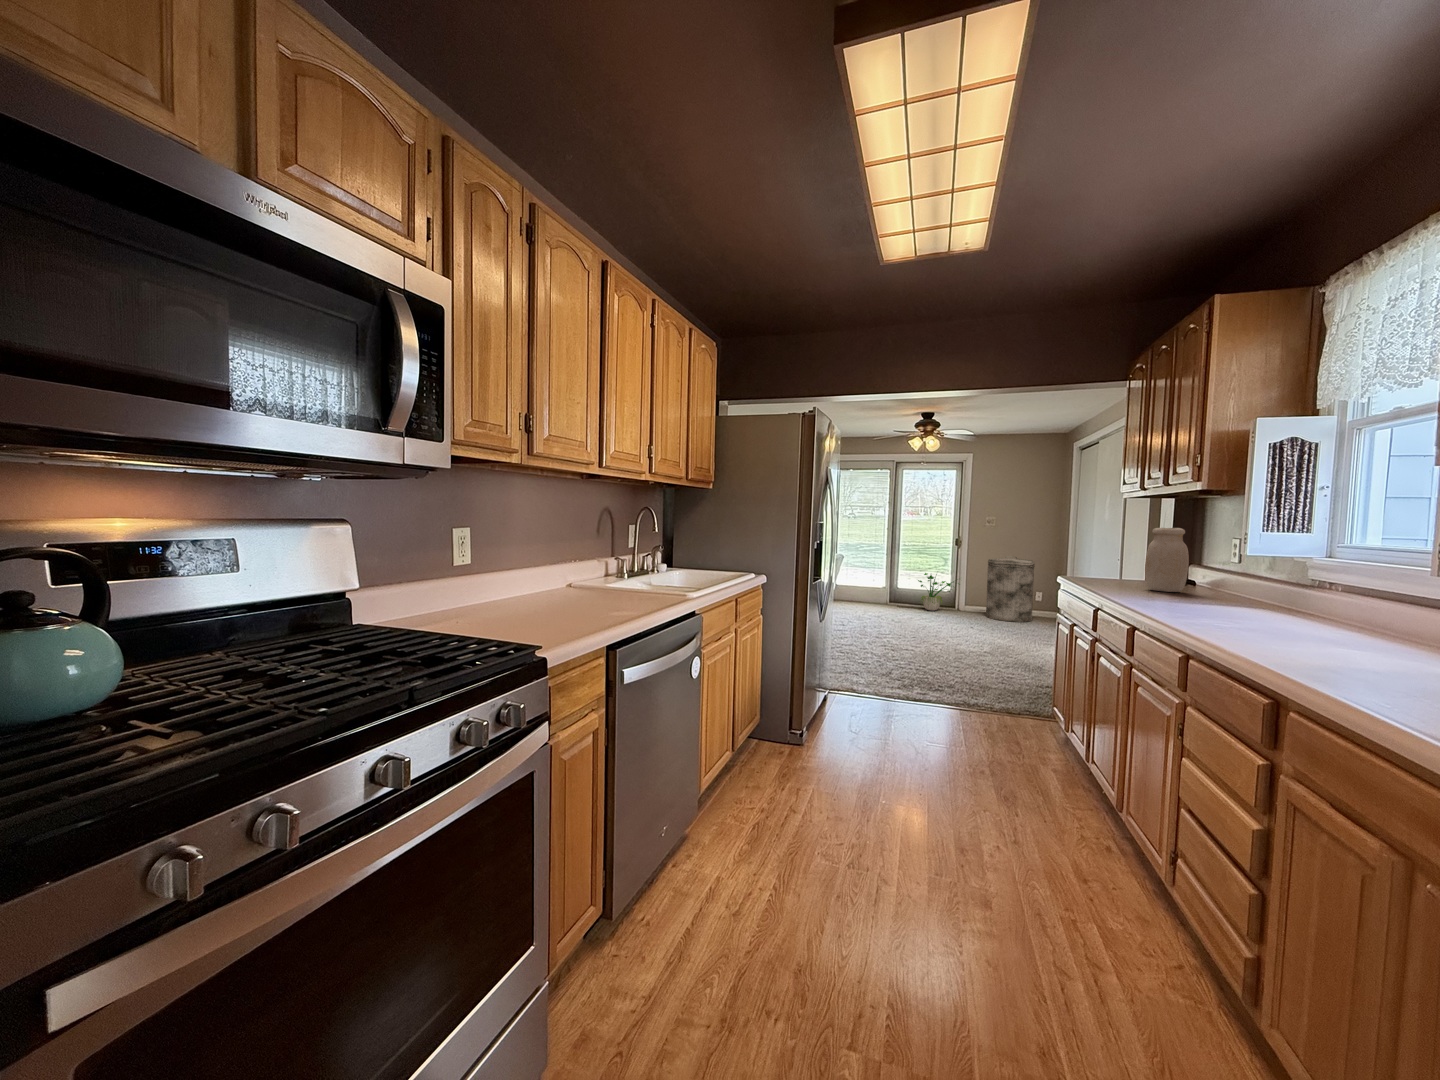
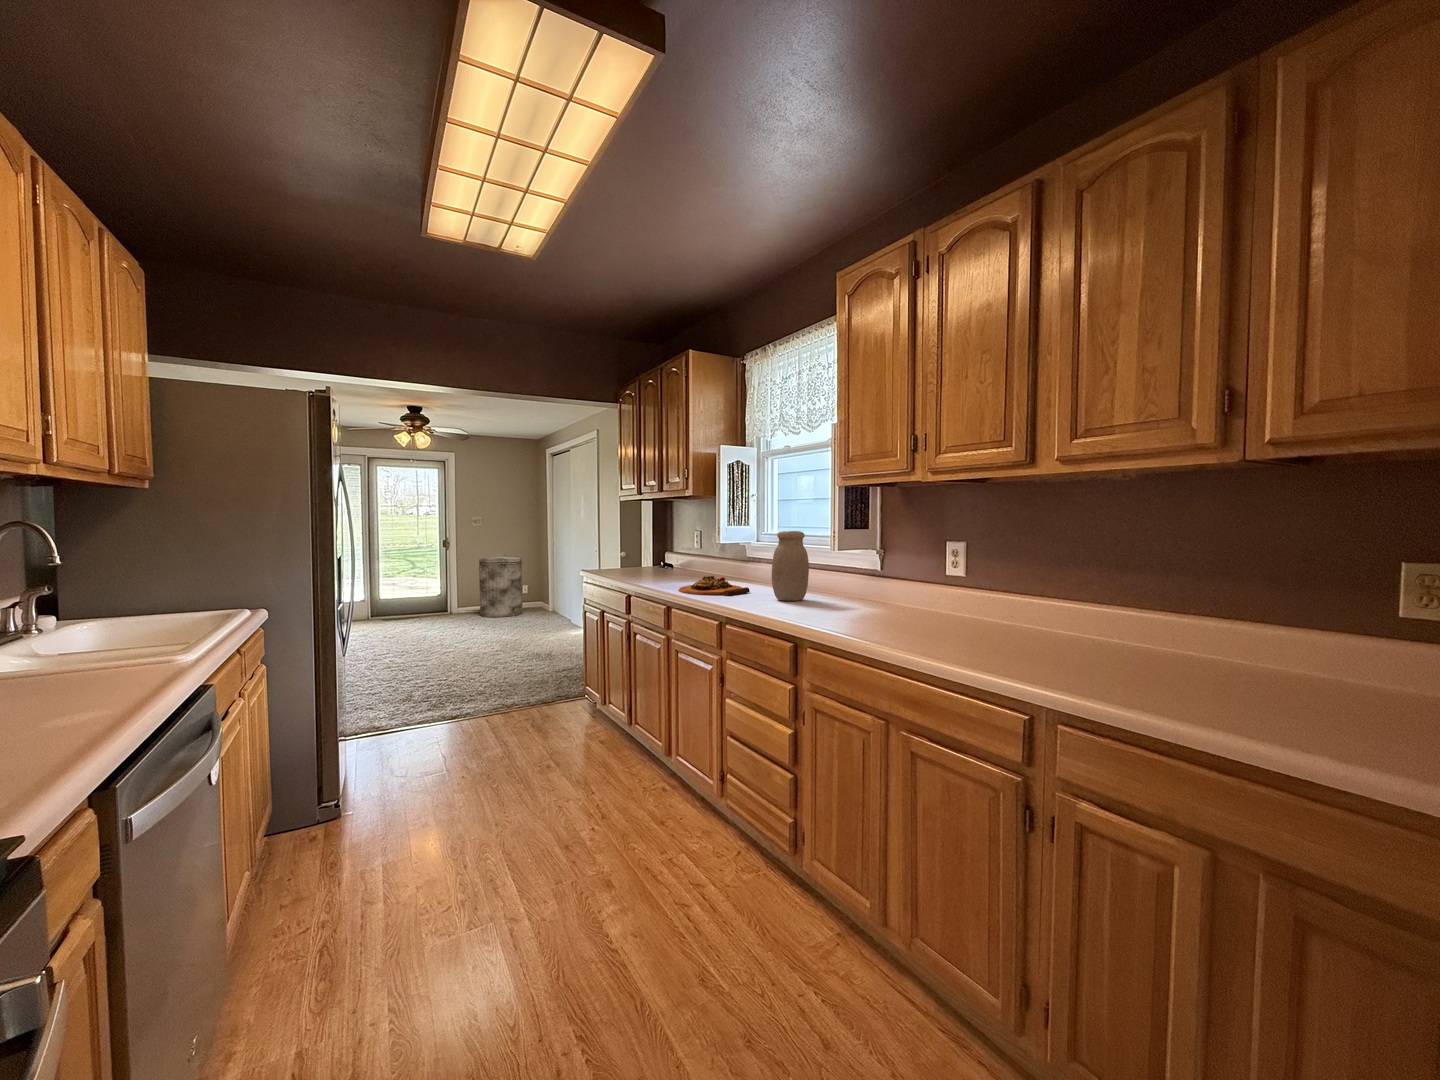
jar: present [1145,528,1189,592] -> present [772,531,809,601]
potted plant: present [918,573,960,611] -> none [402,569,456,619]
cutting board: none [1149,595,1273,625] -> present [678,576,750,595]

